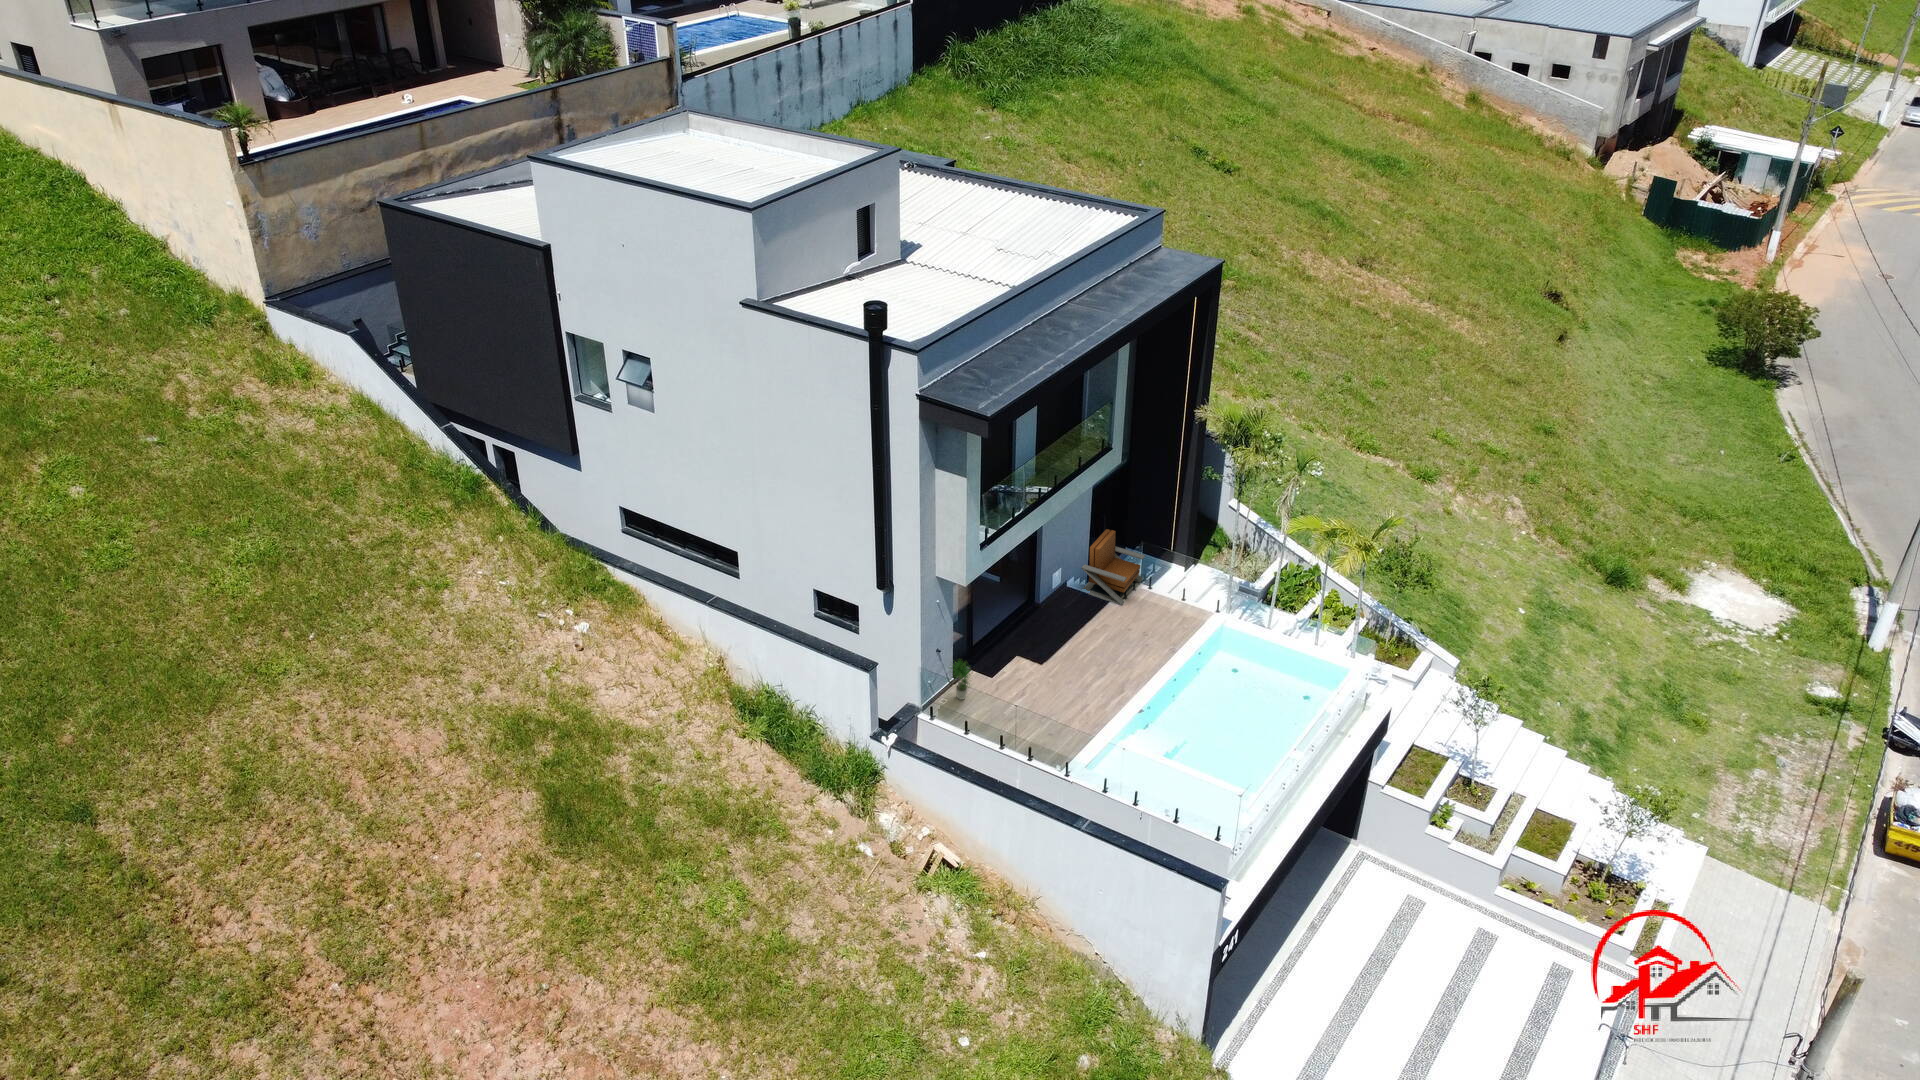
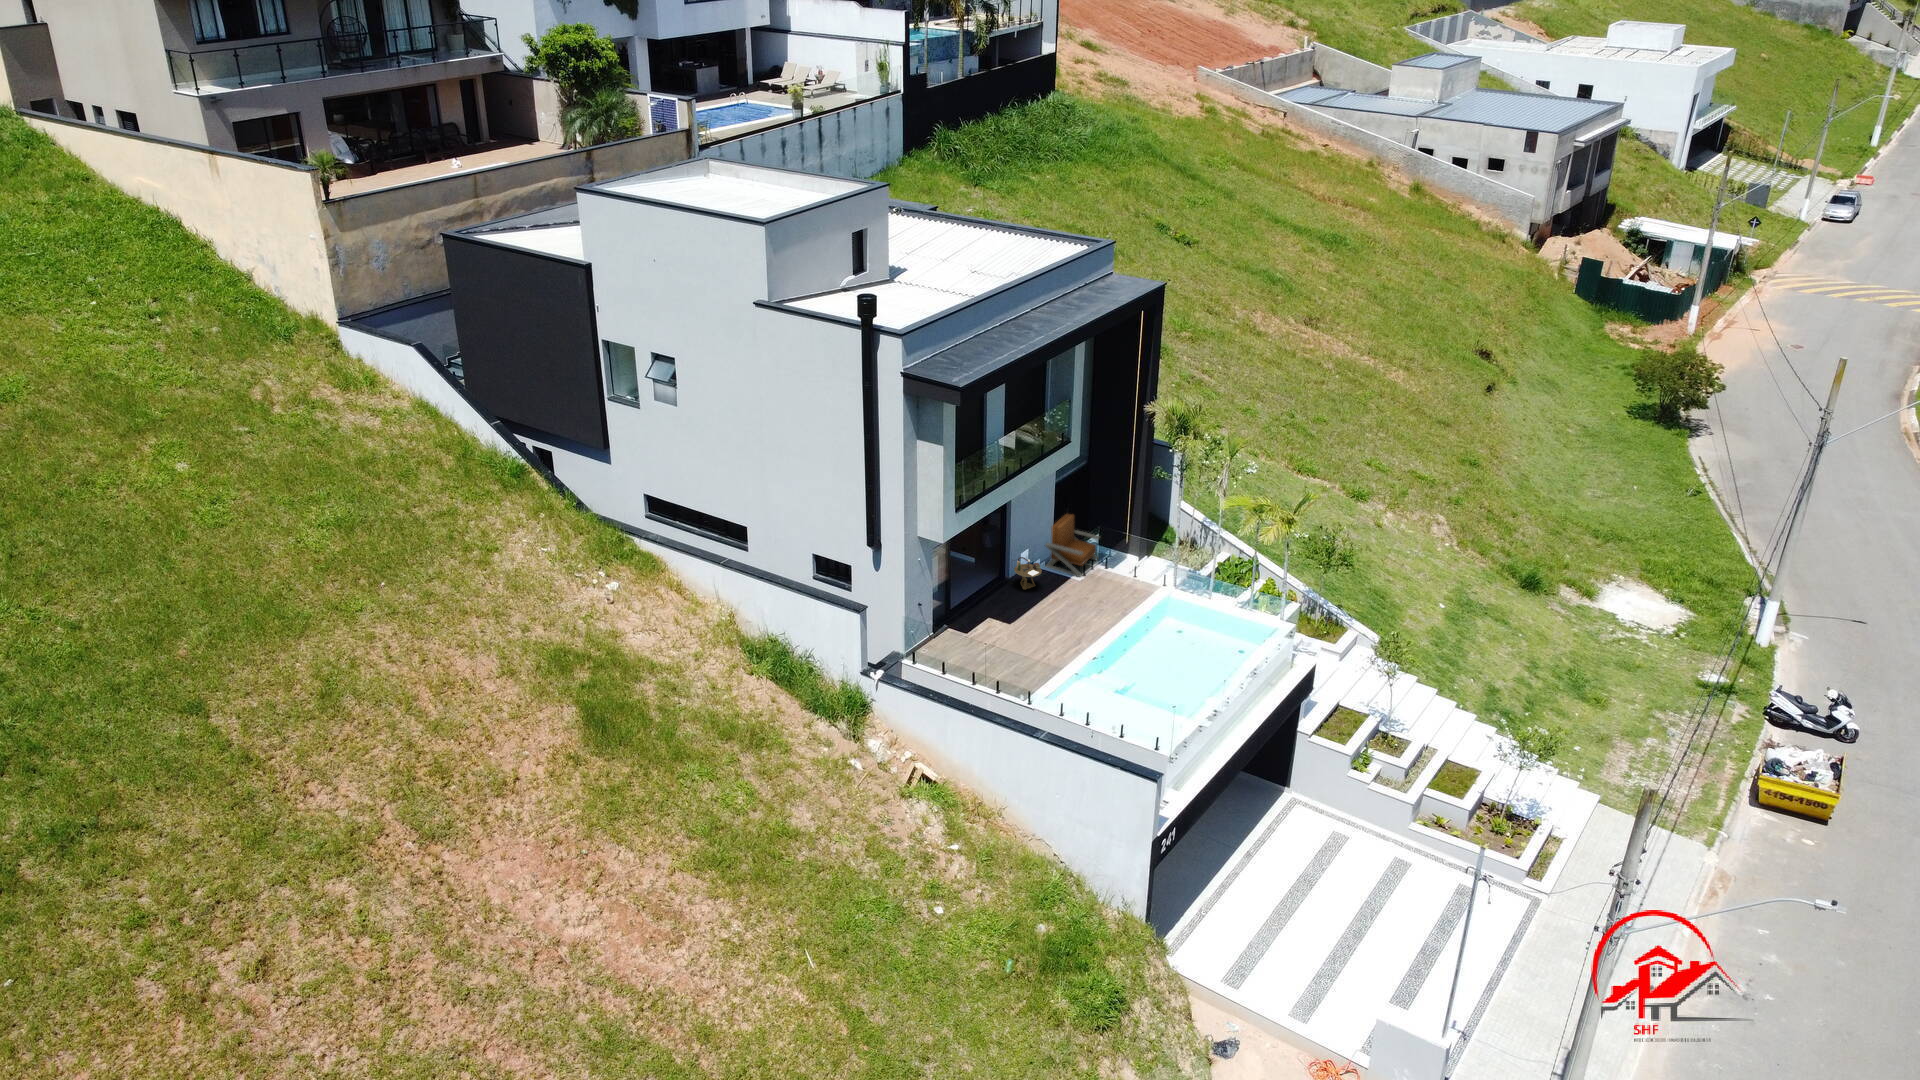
side table: none [1043,586,1079,623] -> present [1014,557,1042,590]
potted plant: present [950,661,970,700] -> none [926,605,950,643]

